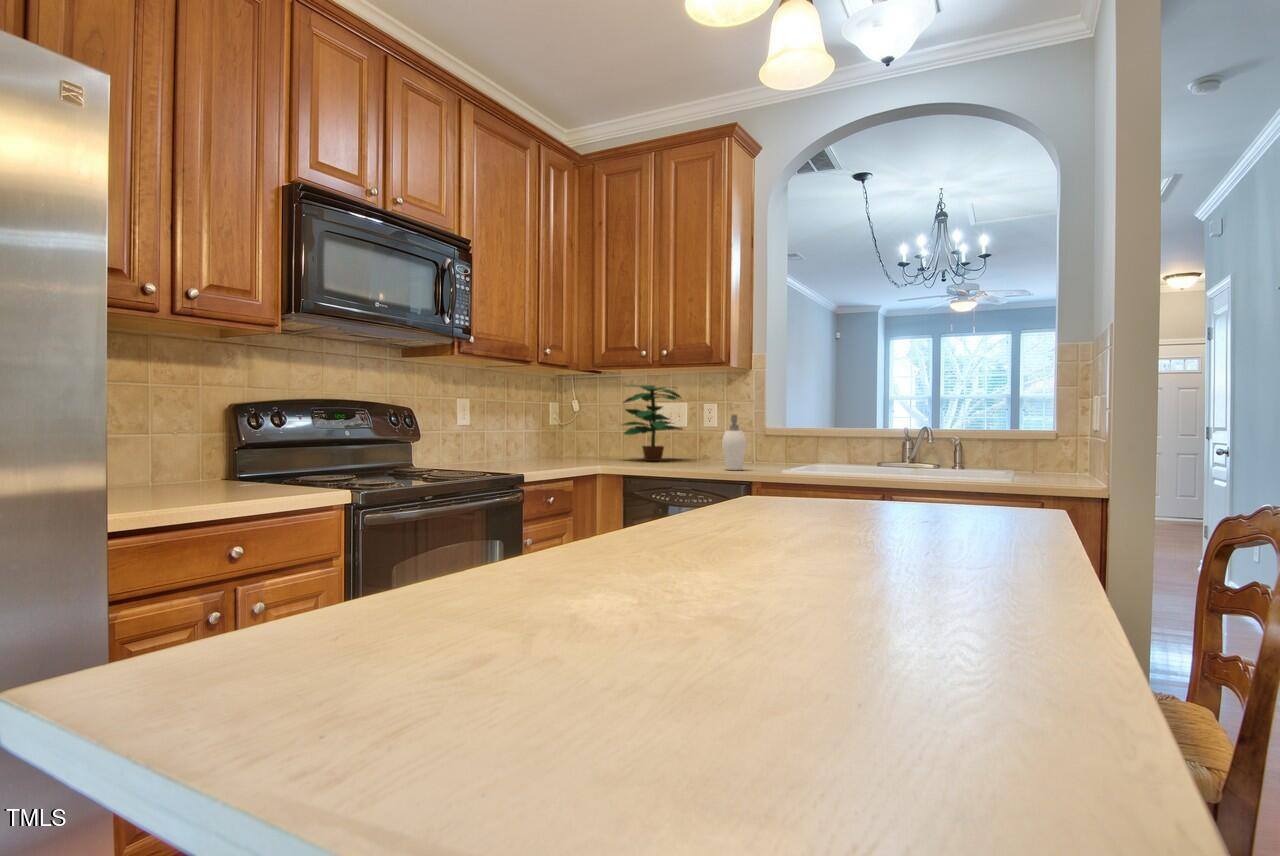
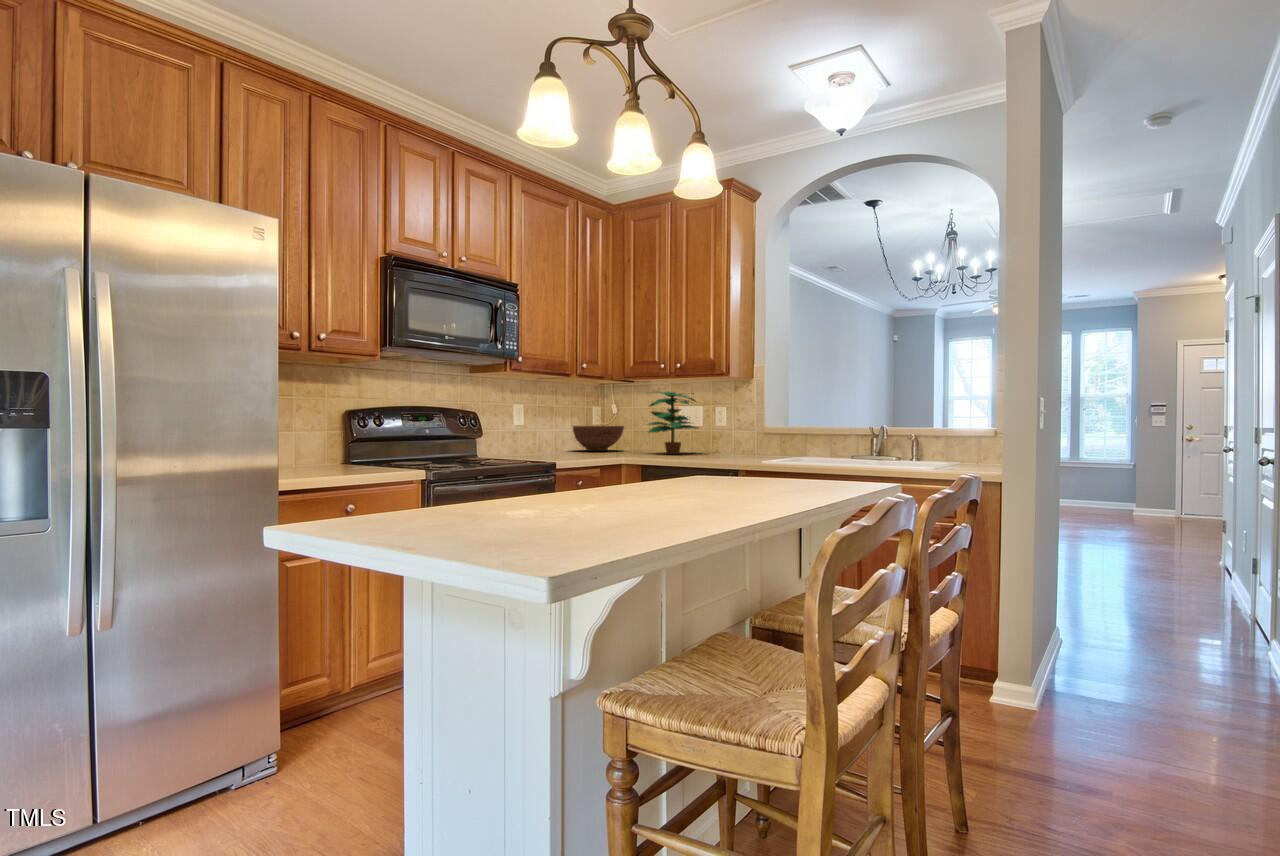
soap dispenser: present [722,415,746,470] -> none [715,416,735,461]
fruit bowl: none [521,426,588,457] -> present [573,425,624,451]

